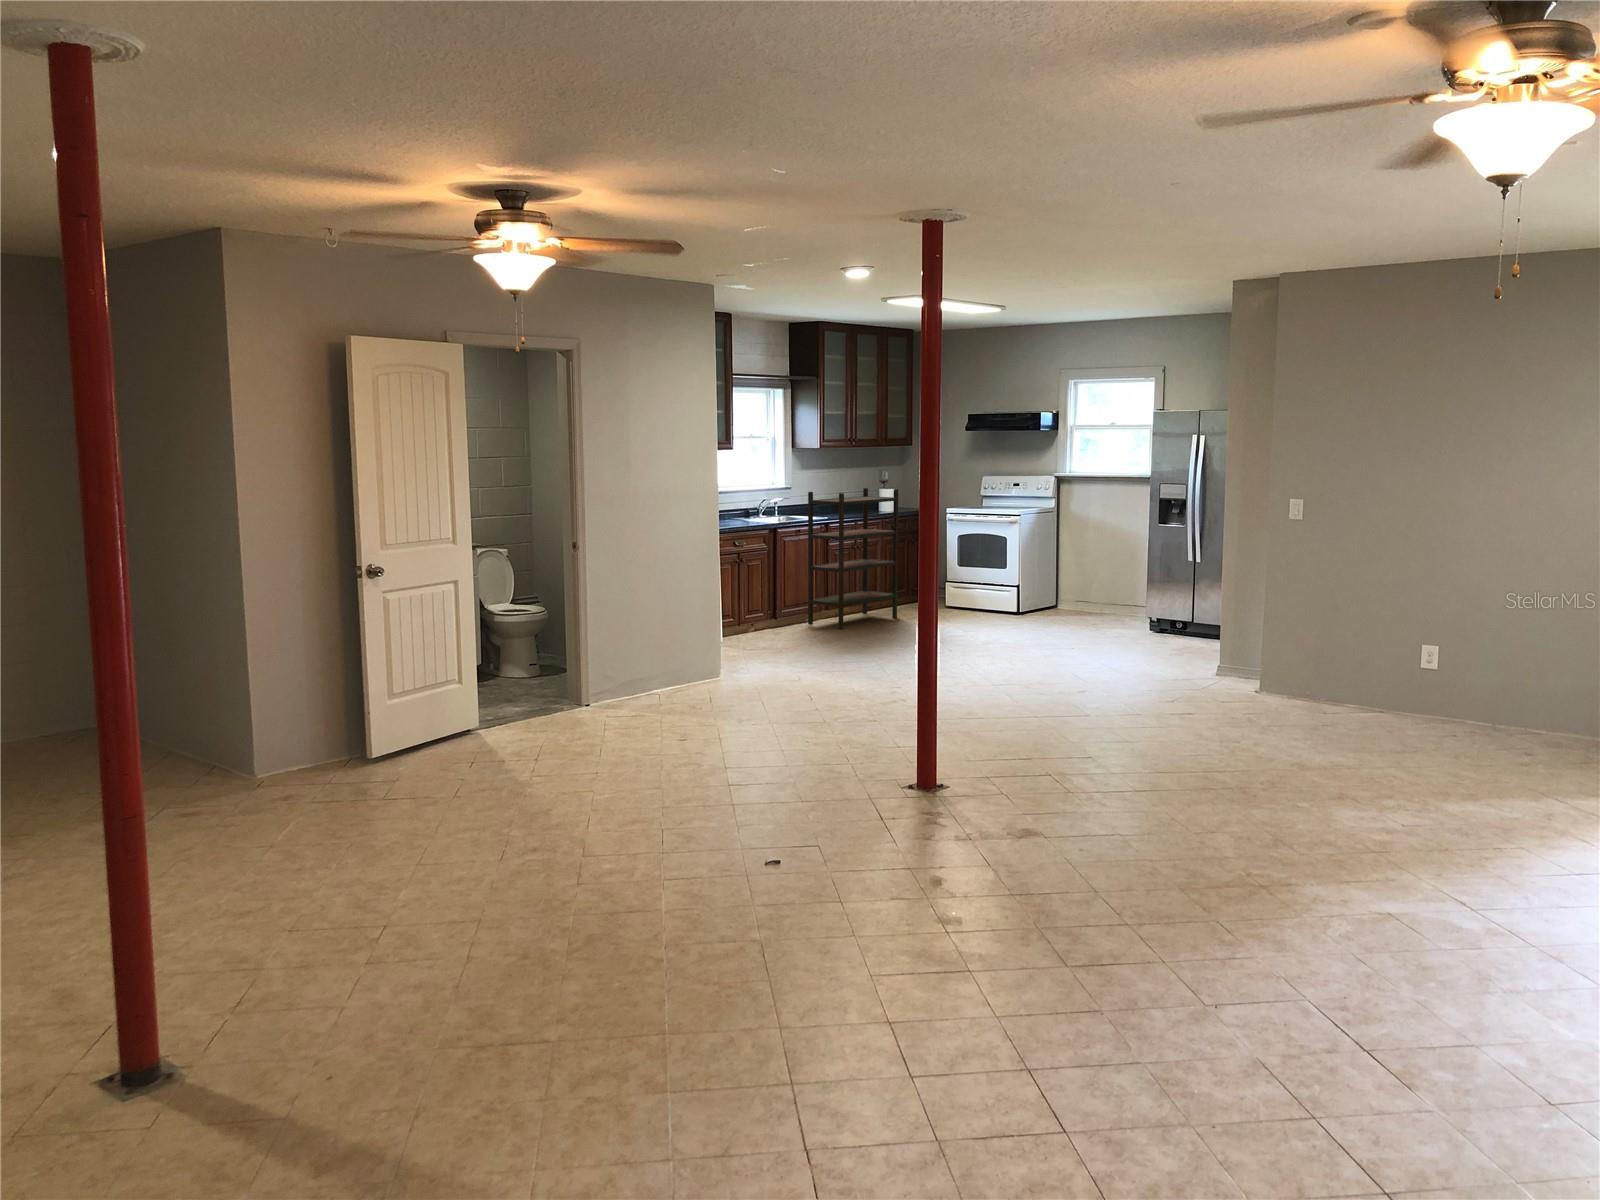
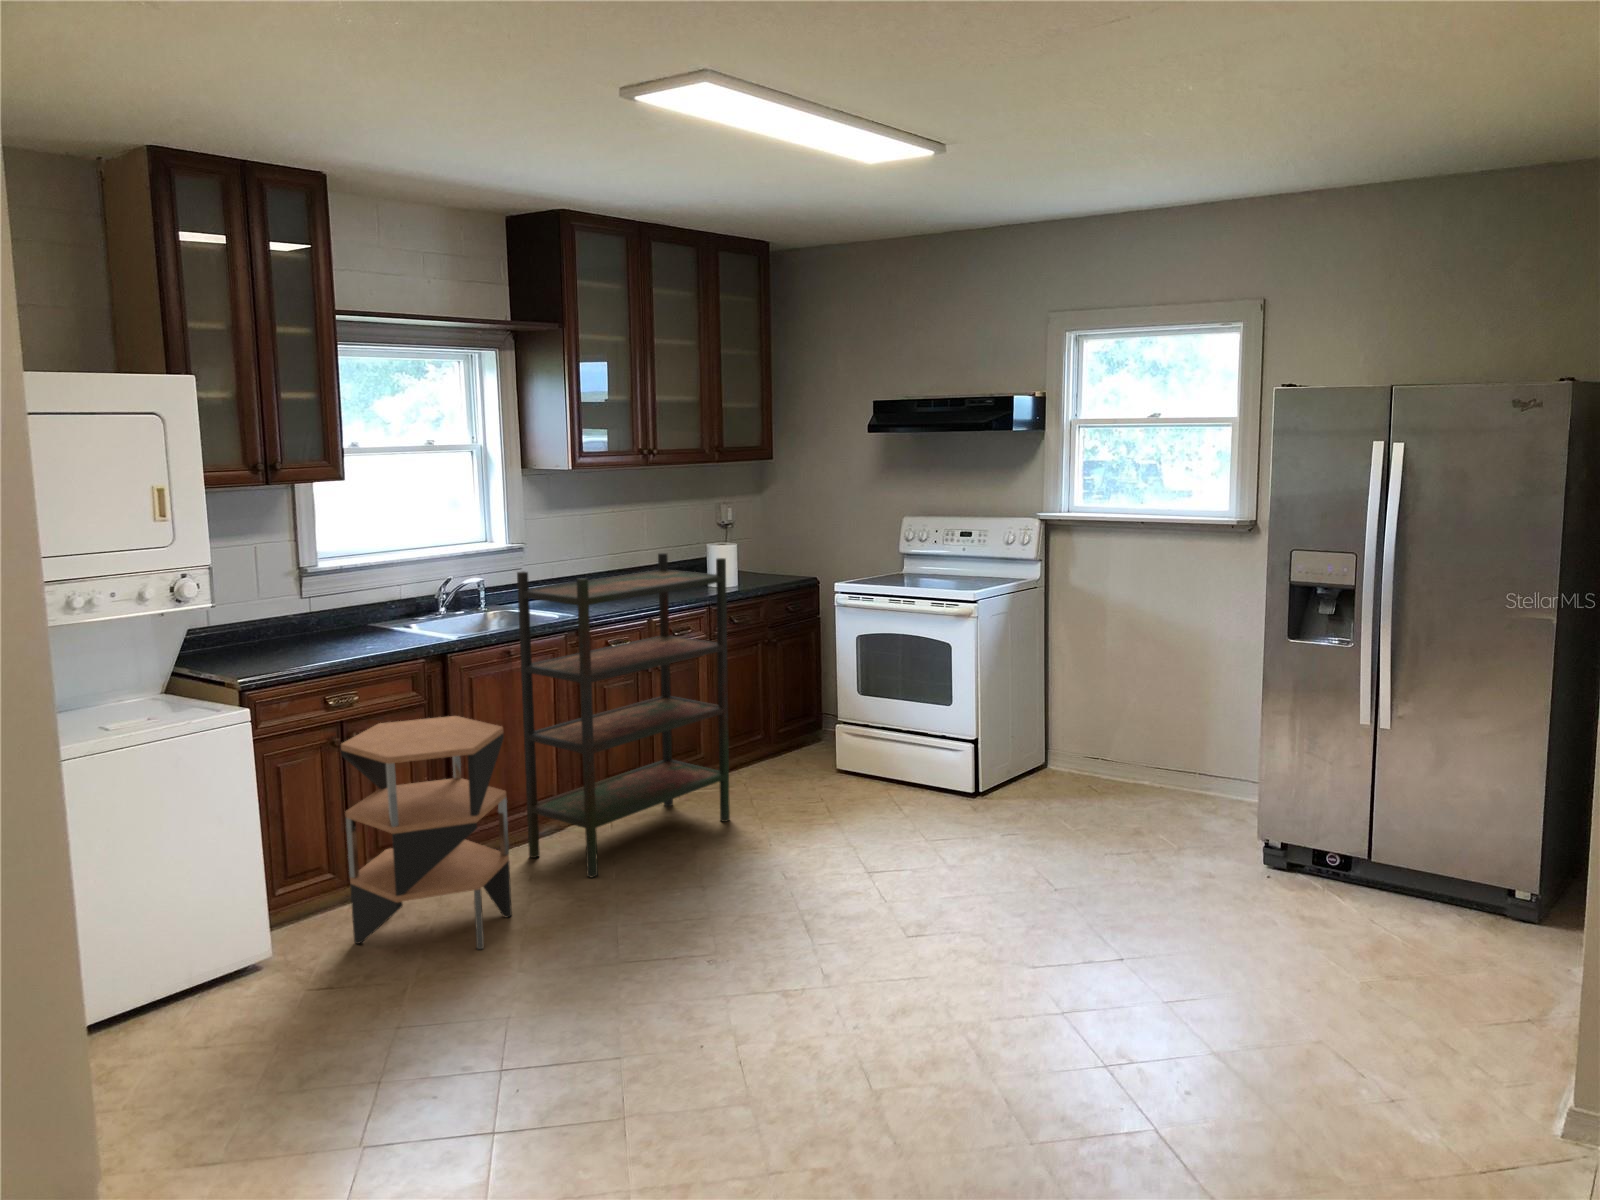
side table: none [752,551,813,642] -> present [341,716,512,949]

